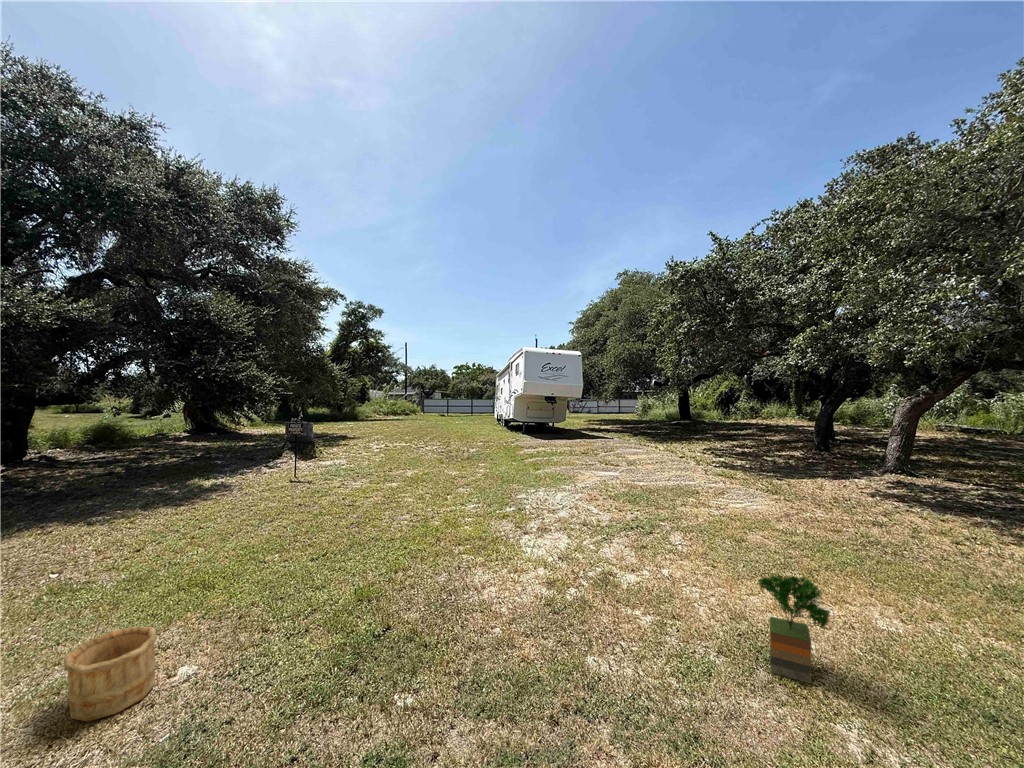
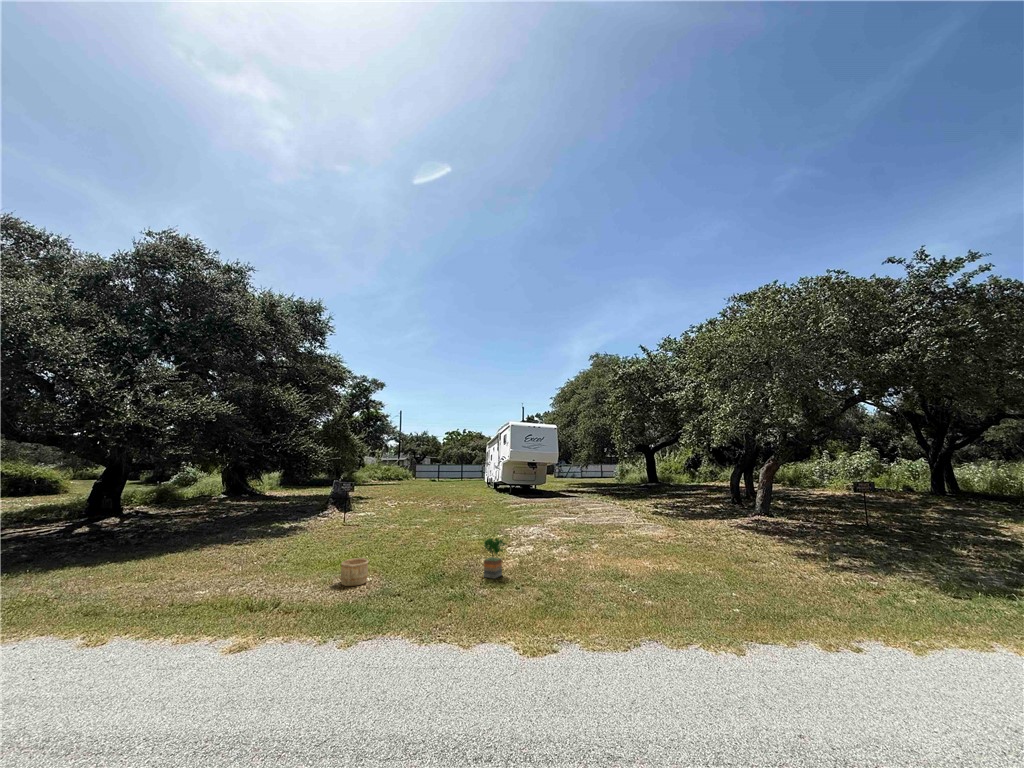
potted tree: present [758,574,830,683] -> present [484,538,505,579]

